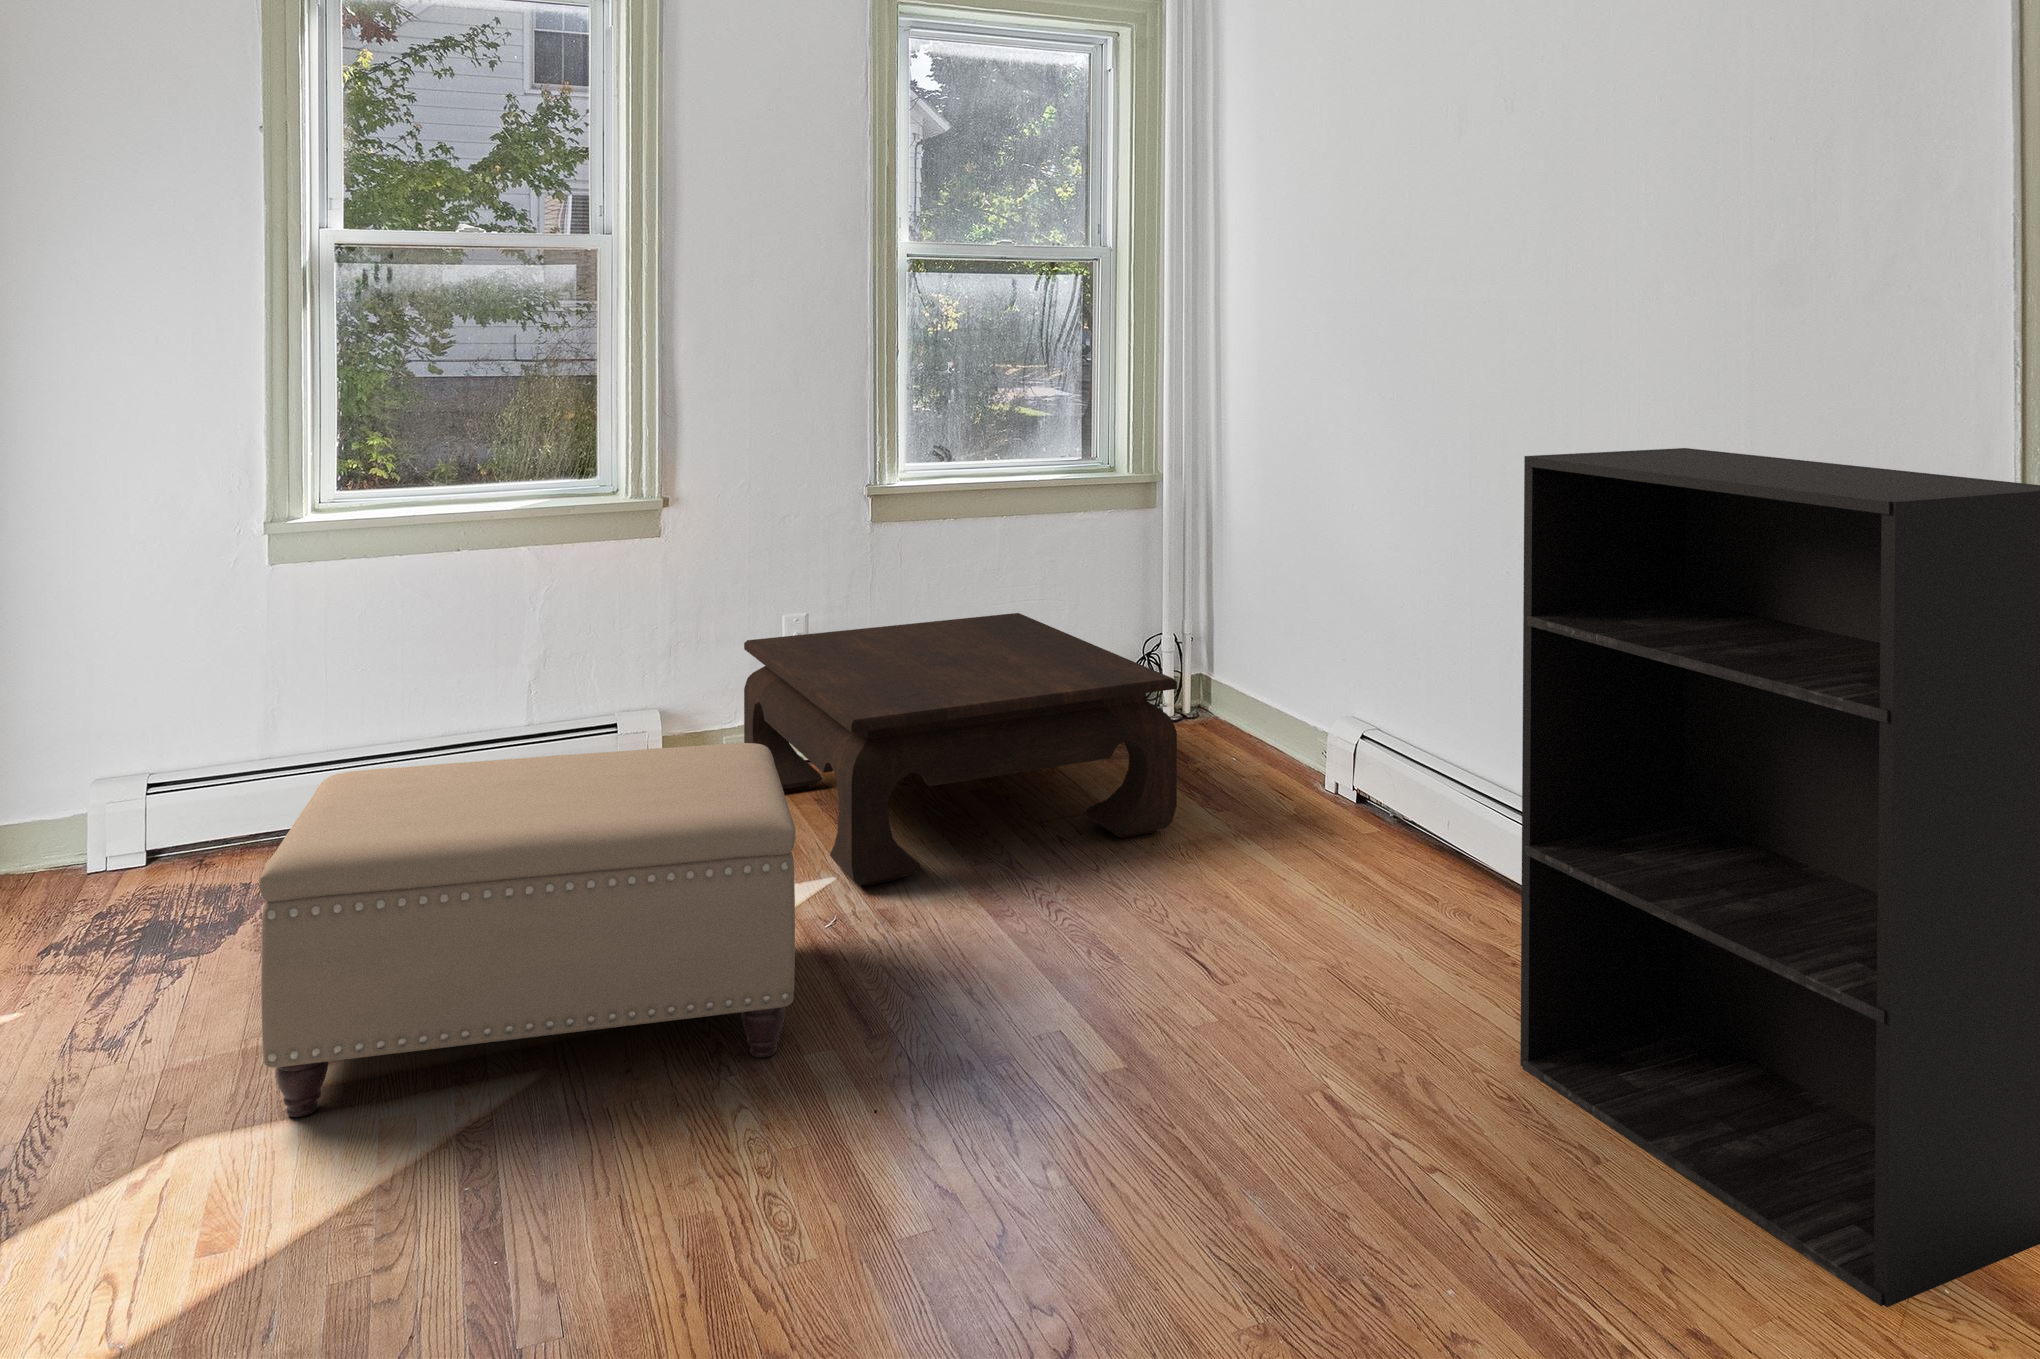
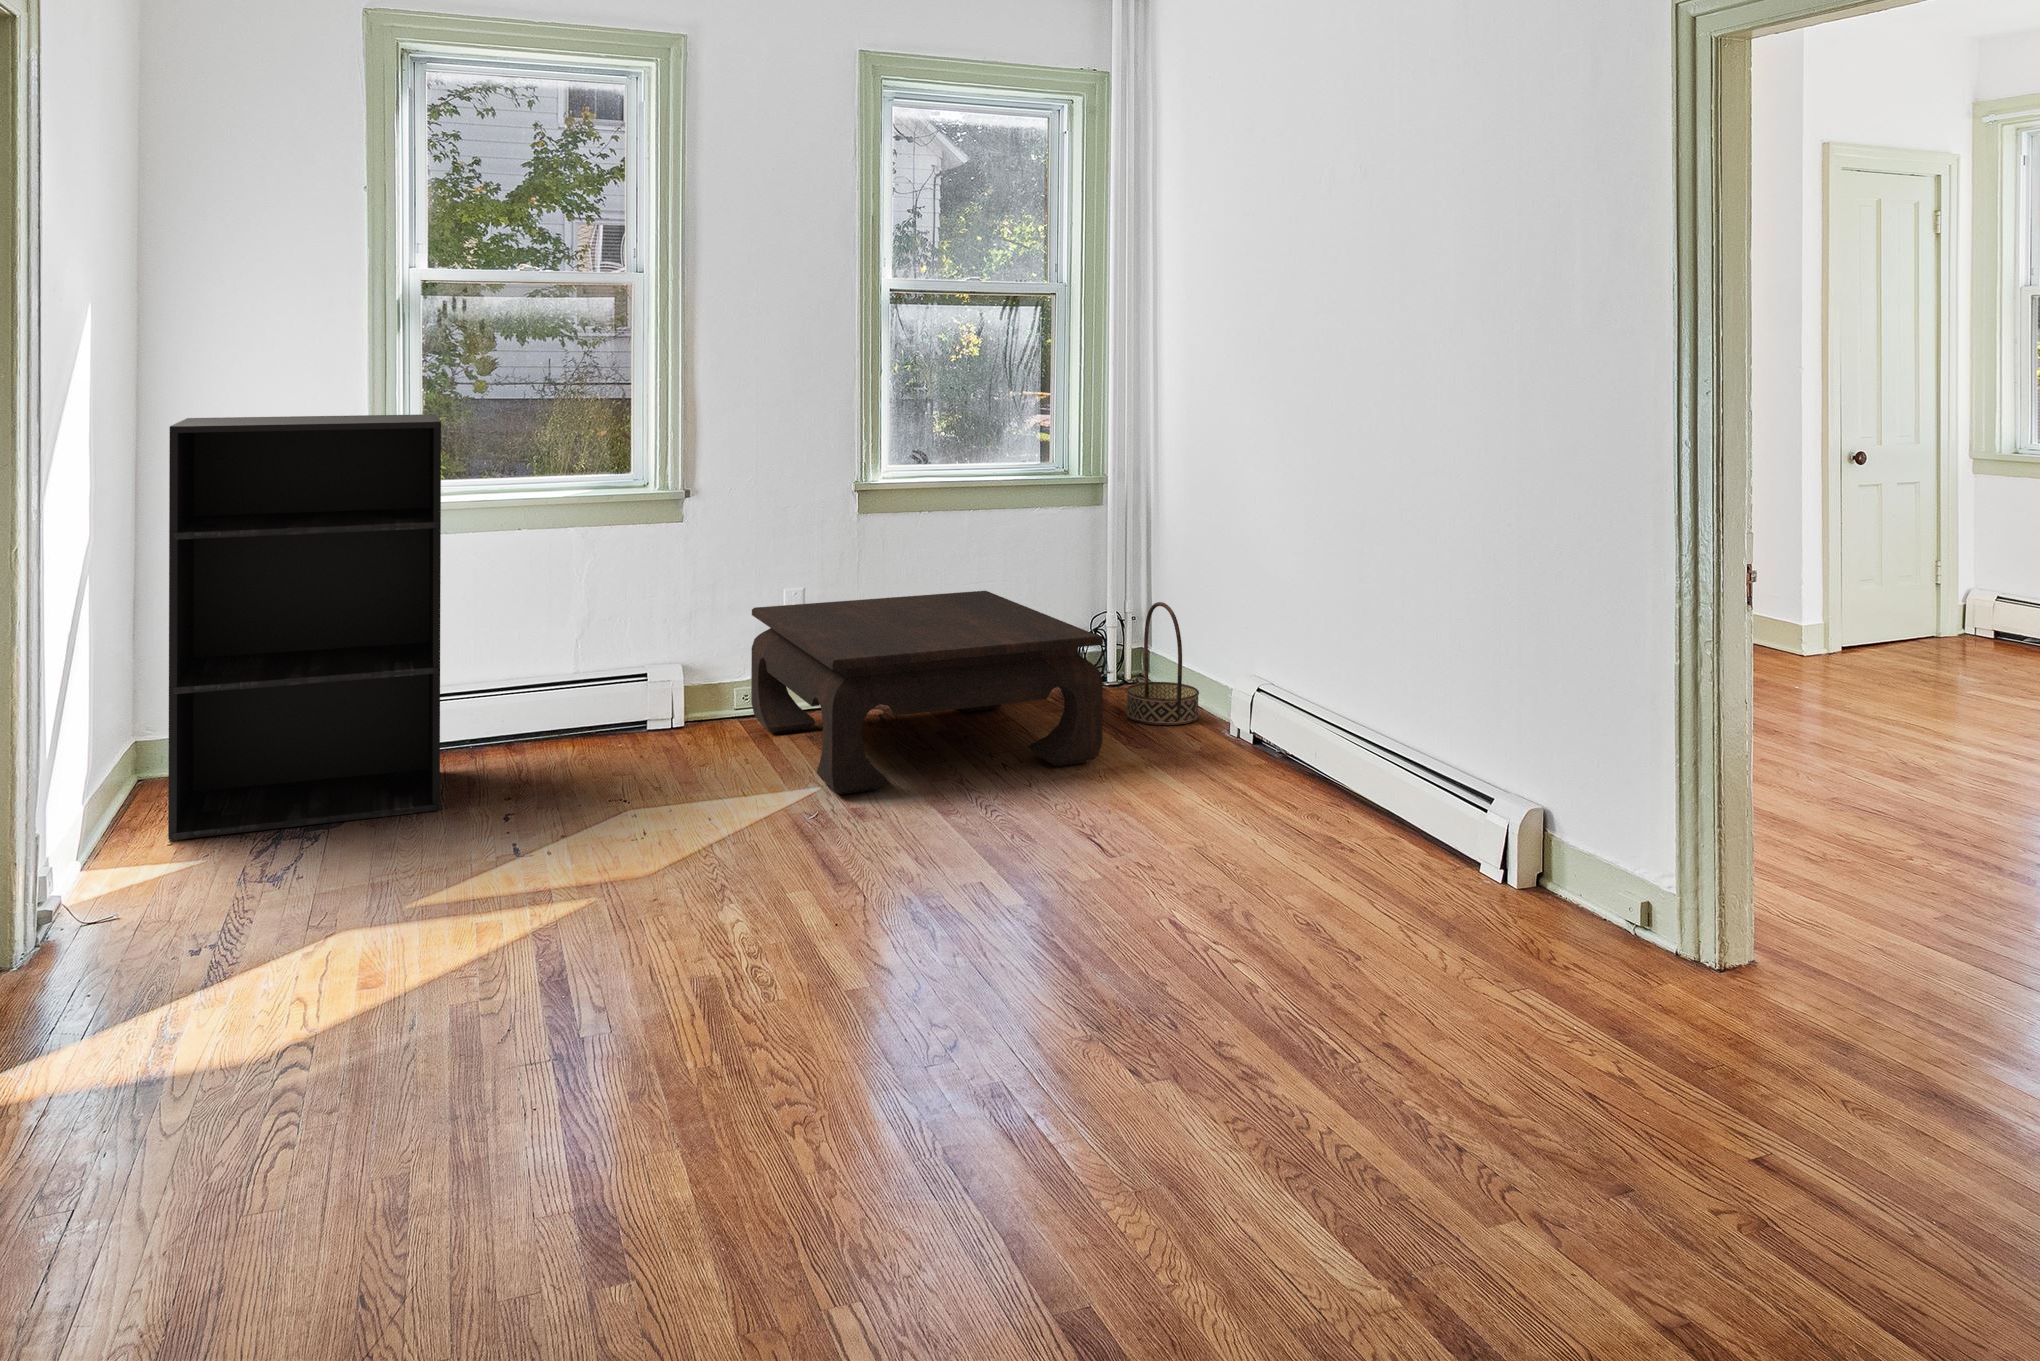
bookshelf: present [1520,448,2040,1307] -> present [168,414,441,840]
basket: none [1188,627,1275,775] -> present [1126,602,1199,725]
ottoman: present [259,743,796,1117] -> none [393,670,780,920]

